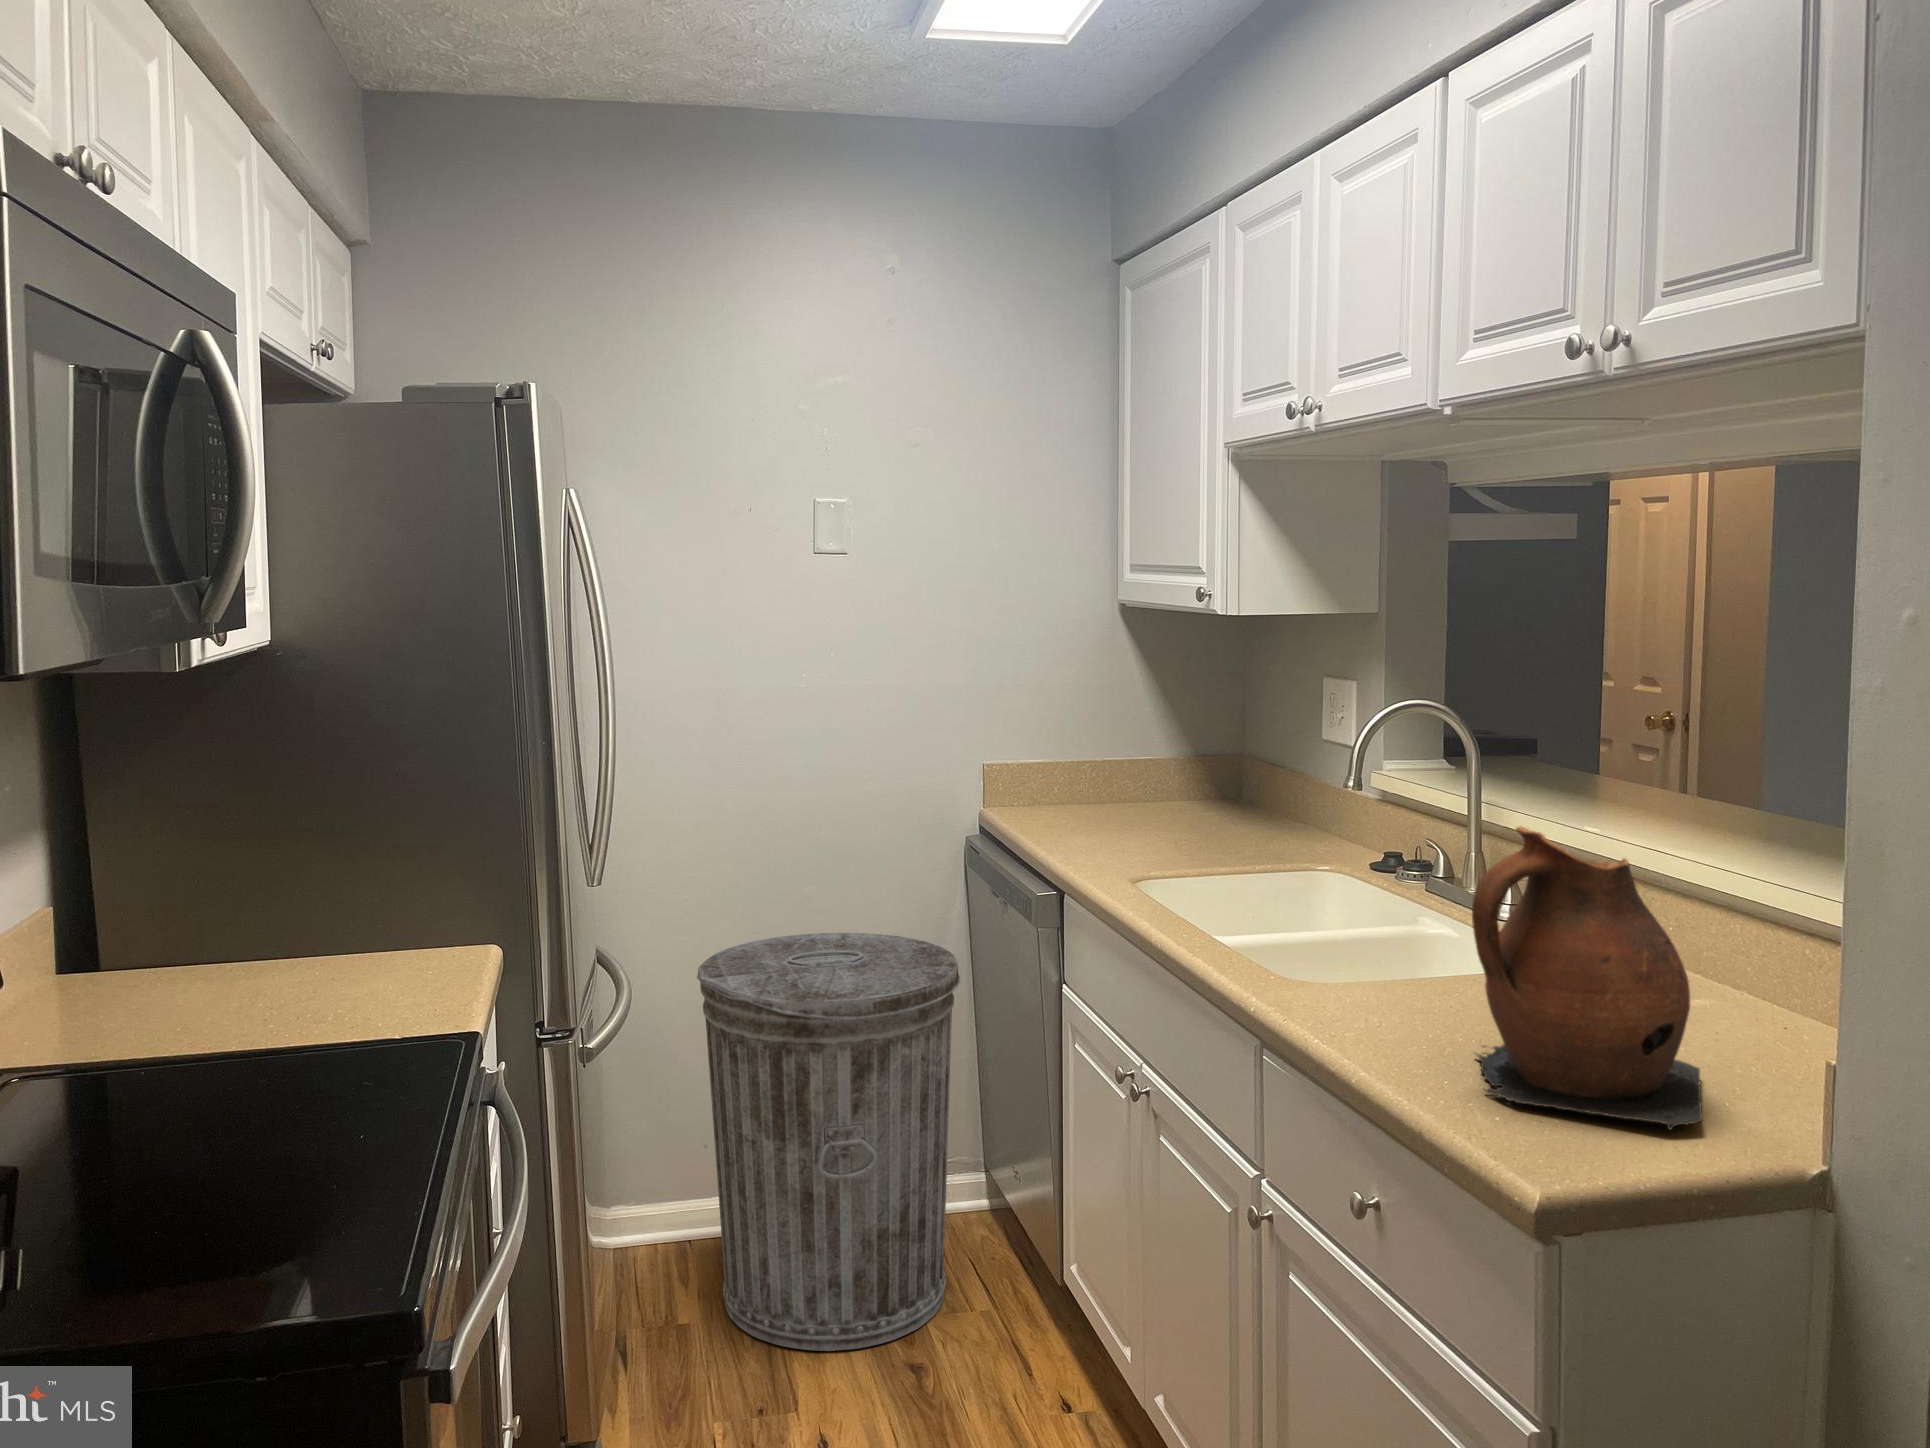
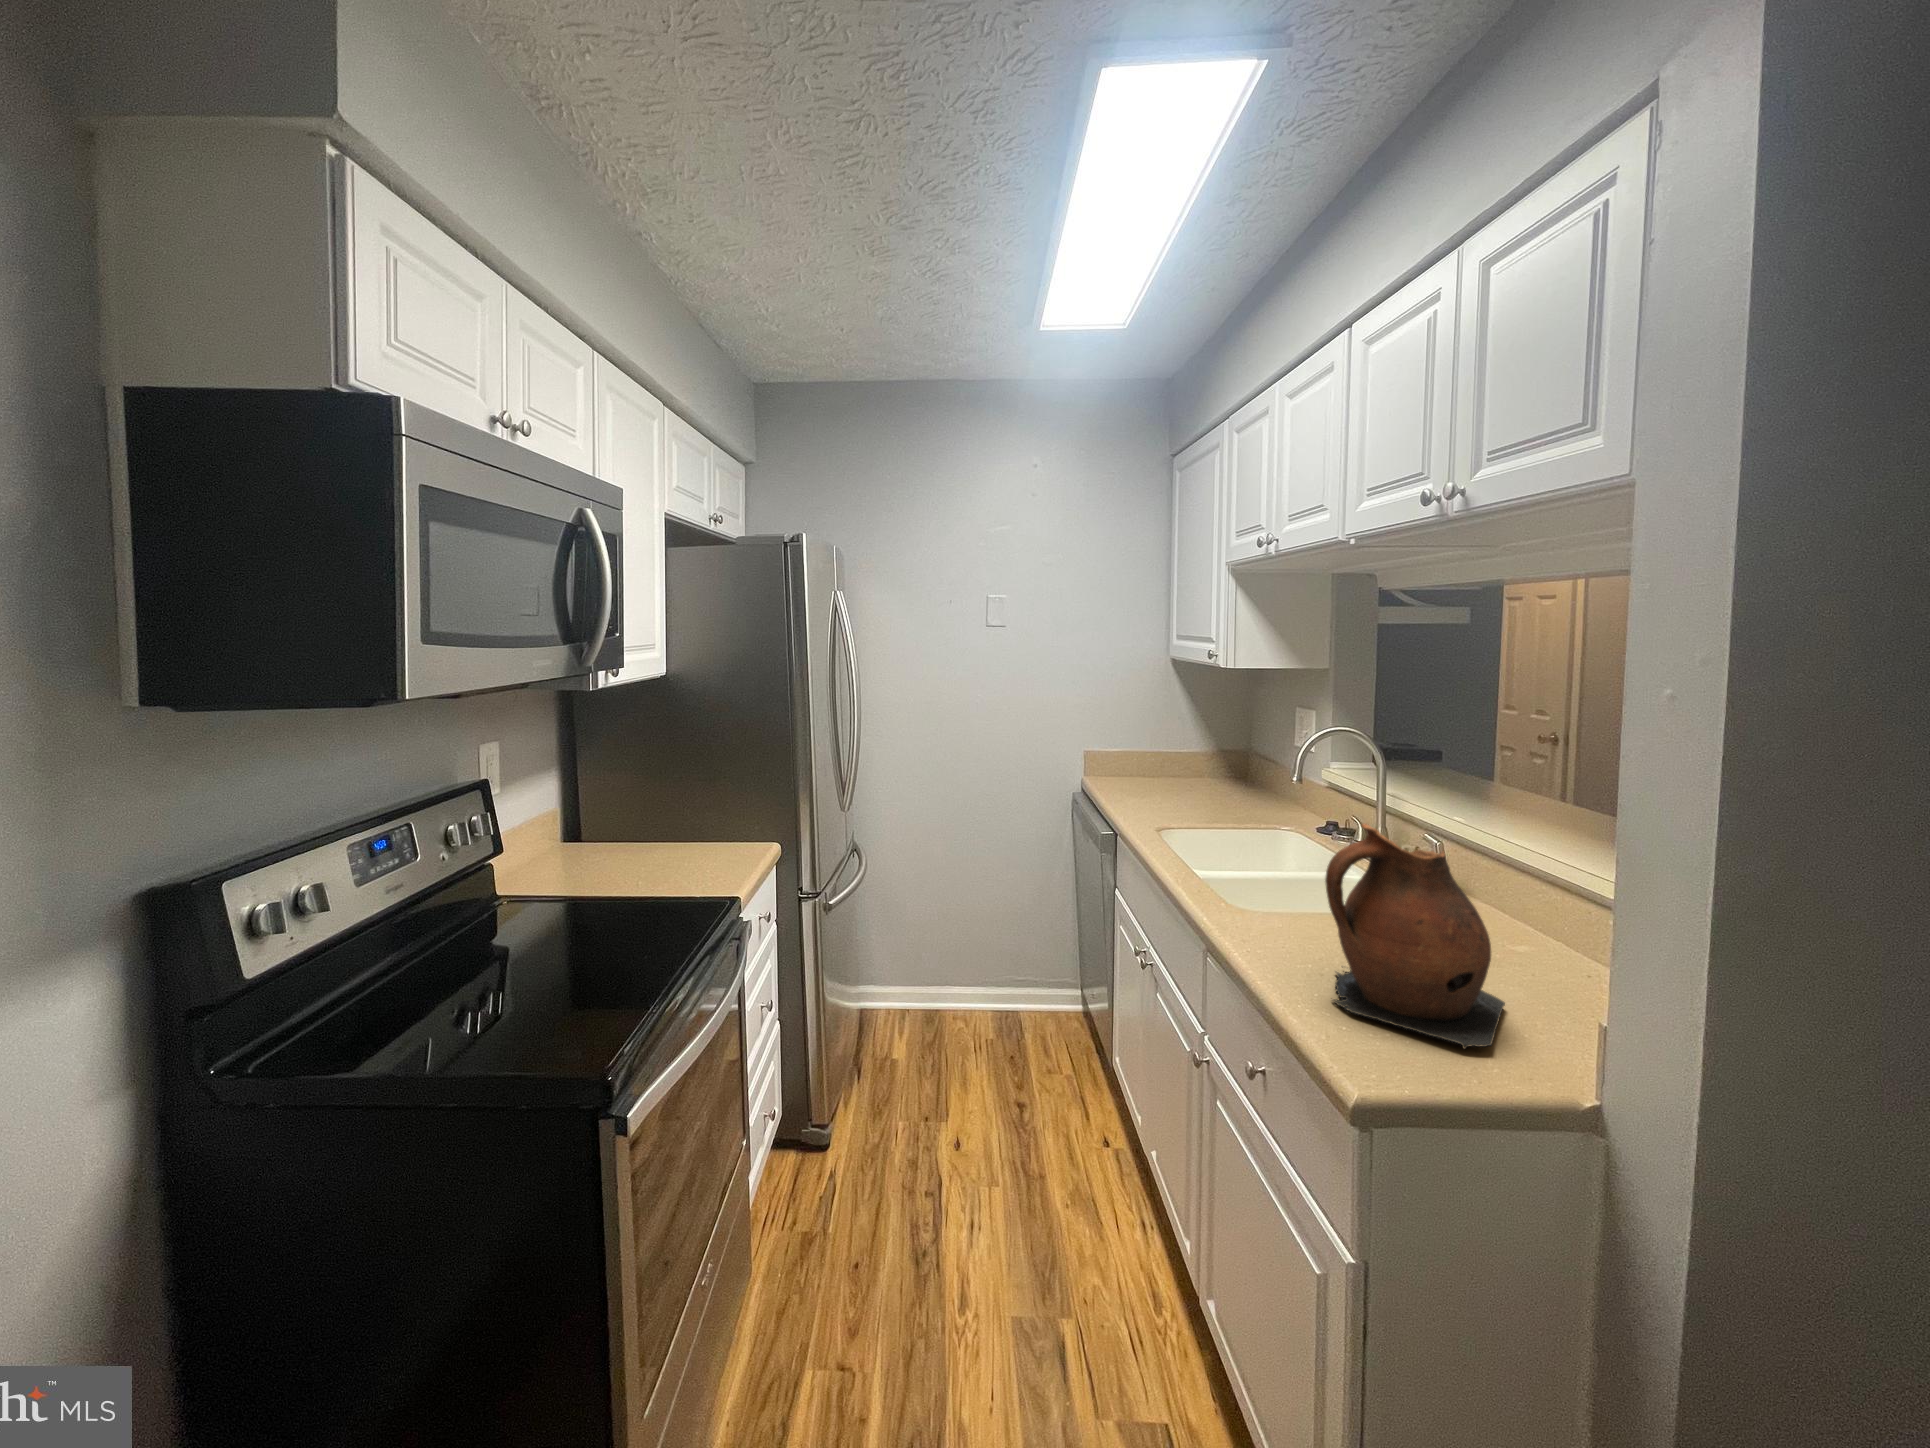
trash can: present [697,933,960,1351] -> none [910,841,1059,1082]

